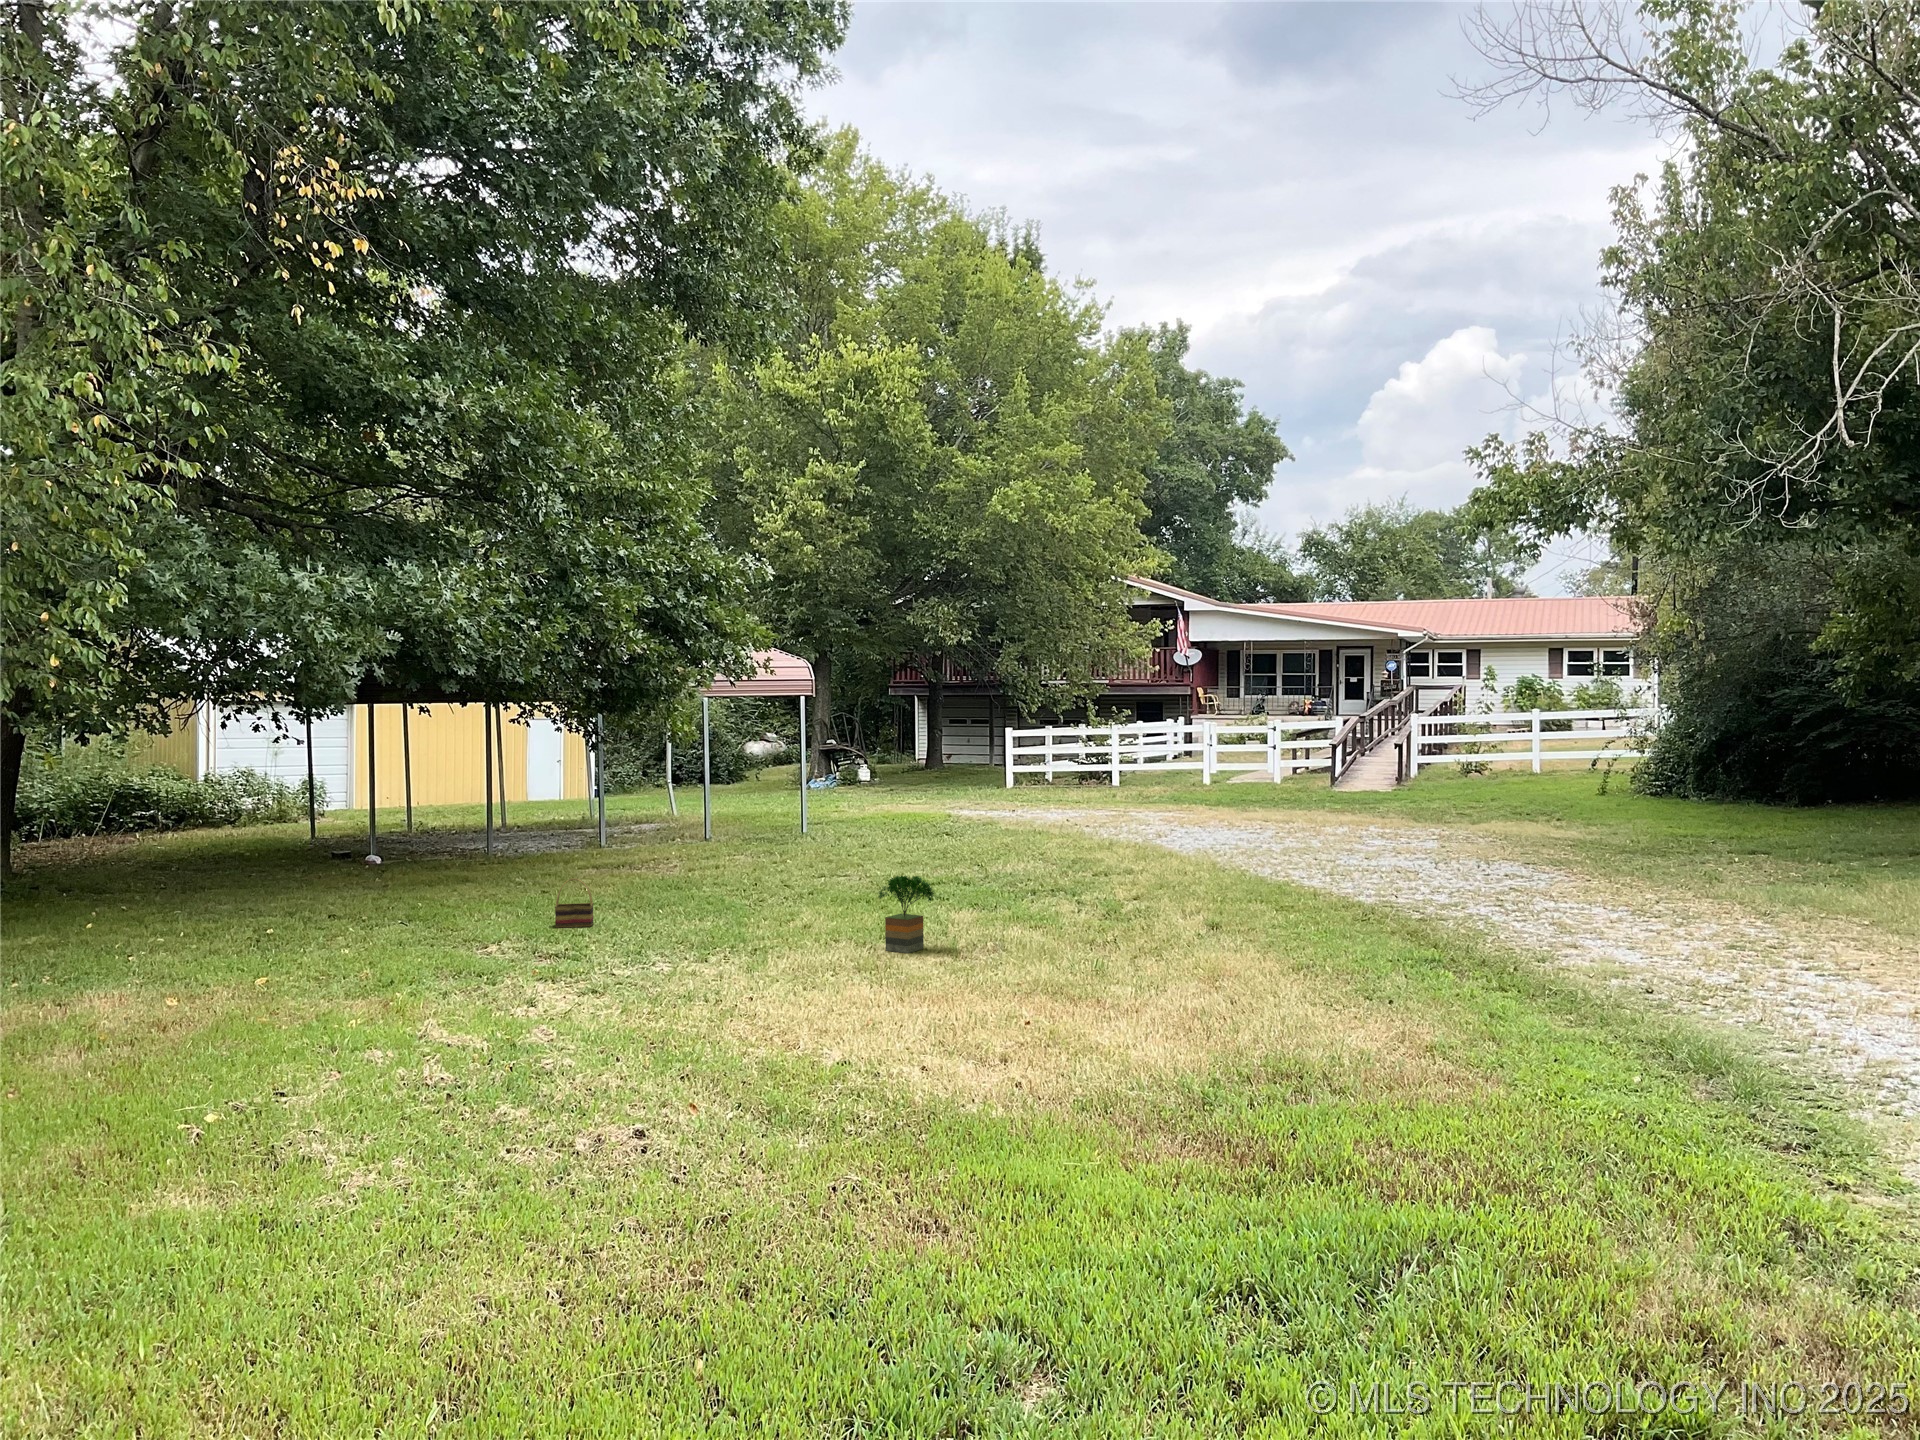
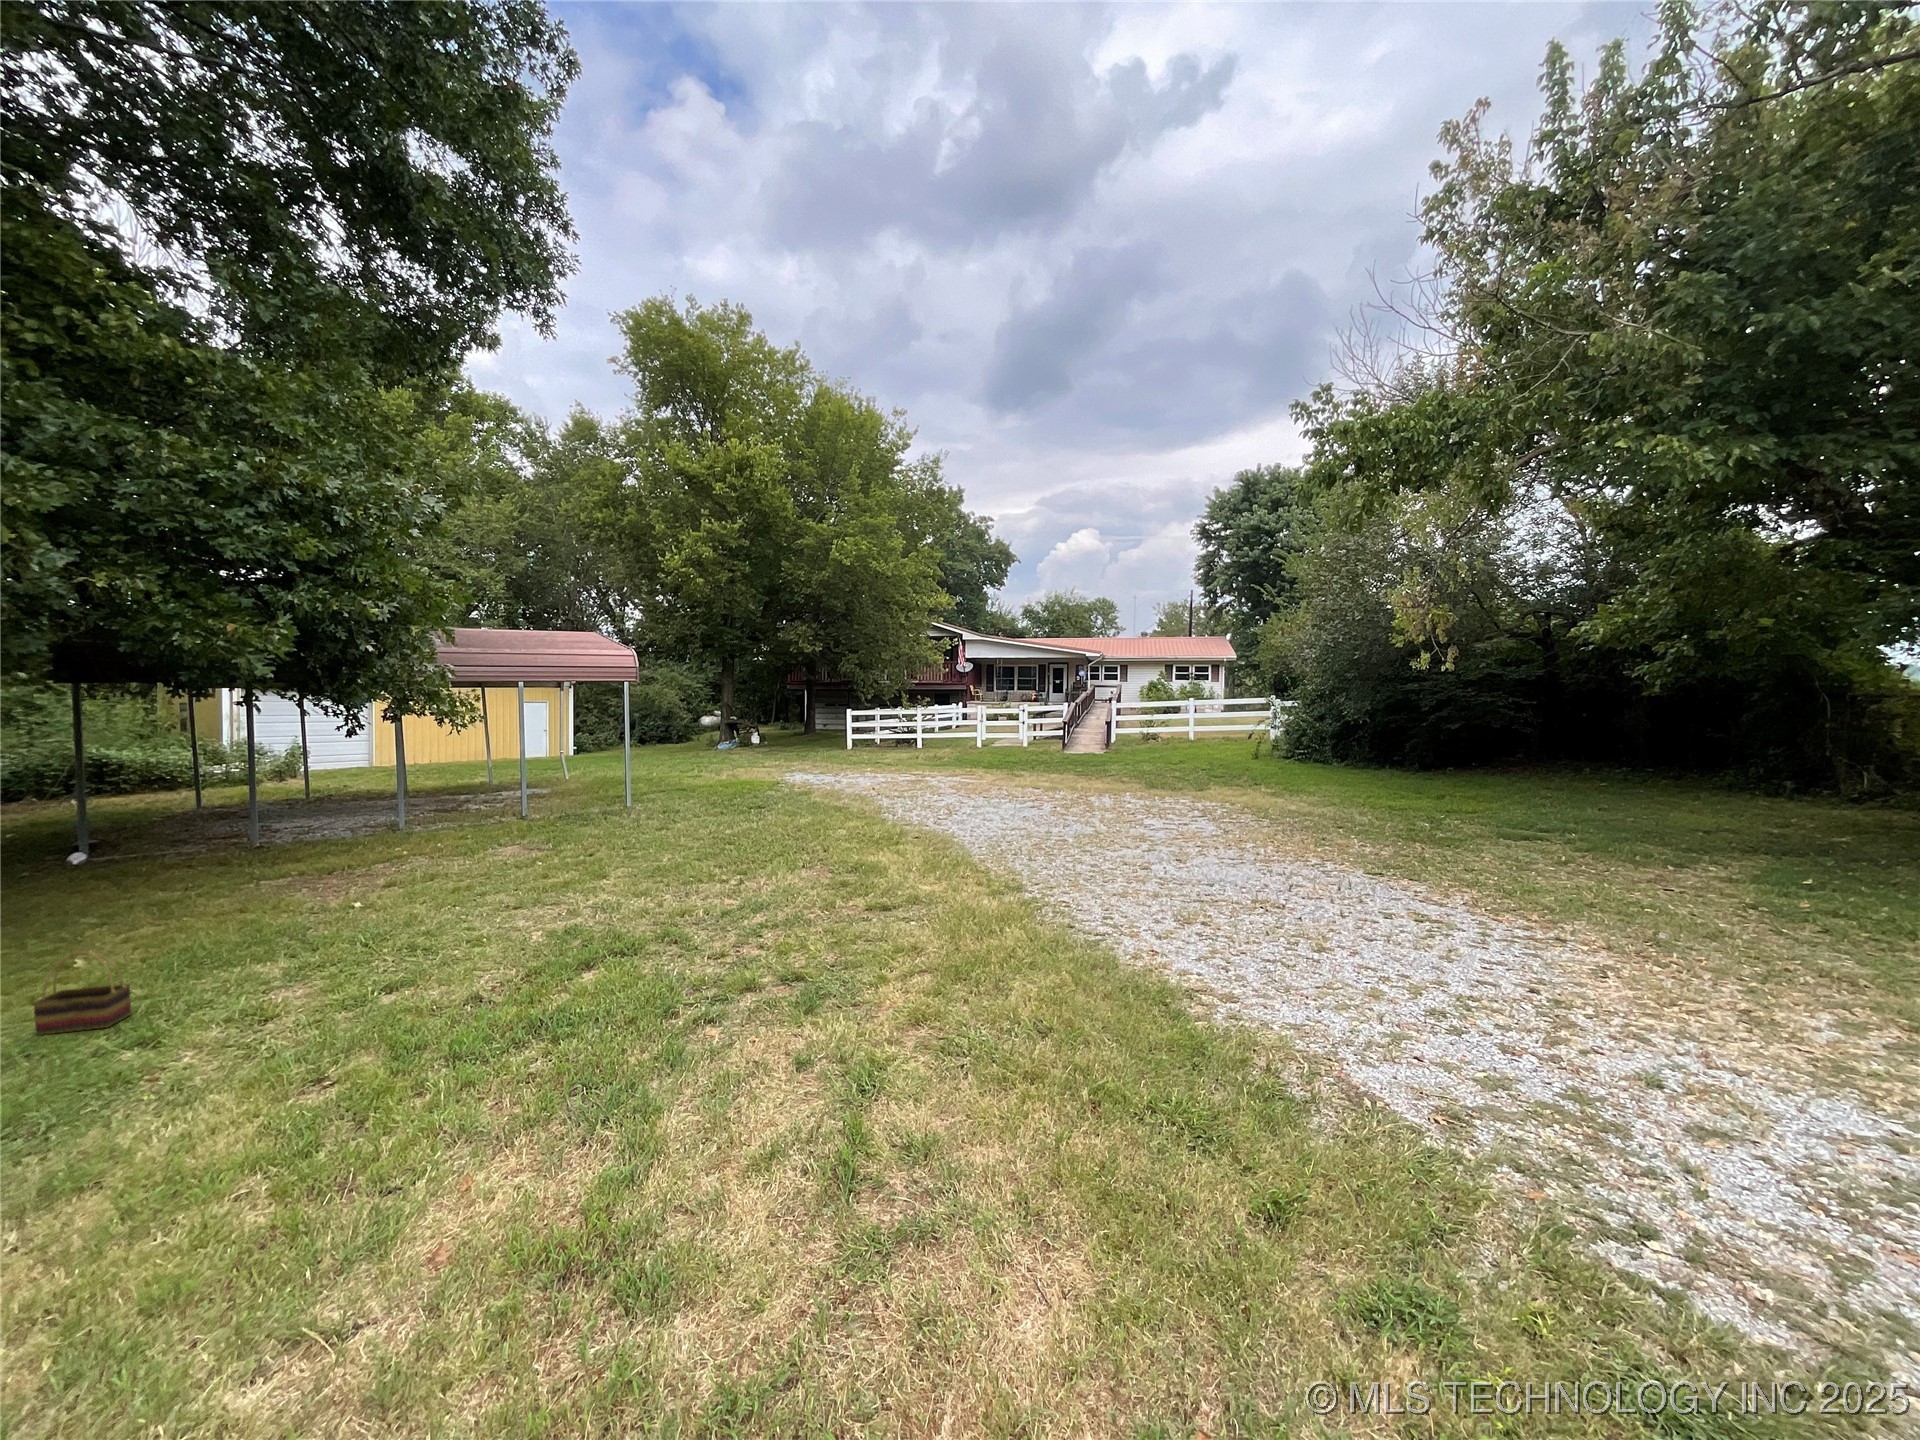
potted tree: present [878,876,934,953] -> none [513,968,629,1123]

